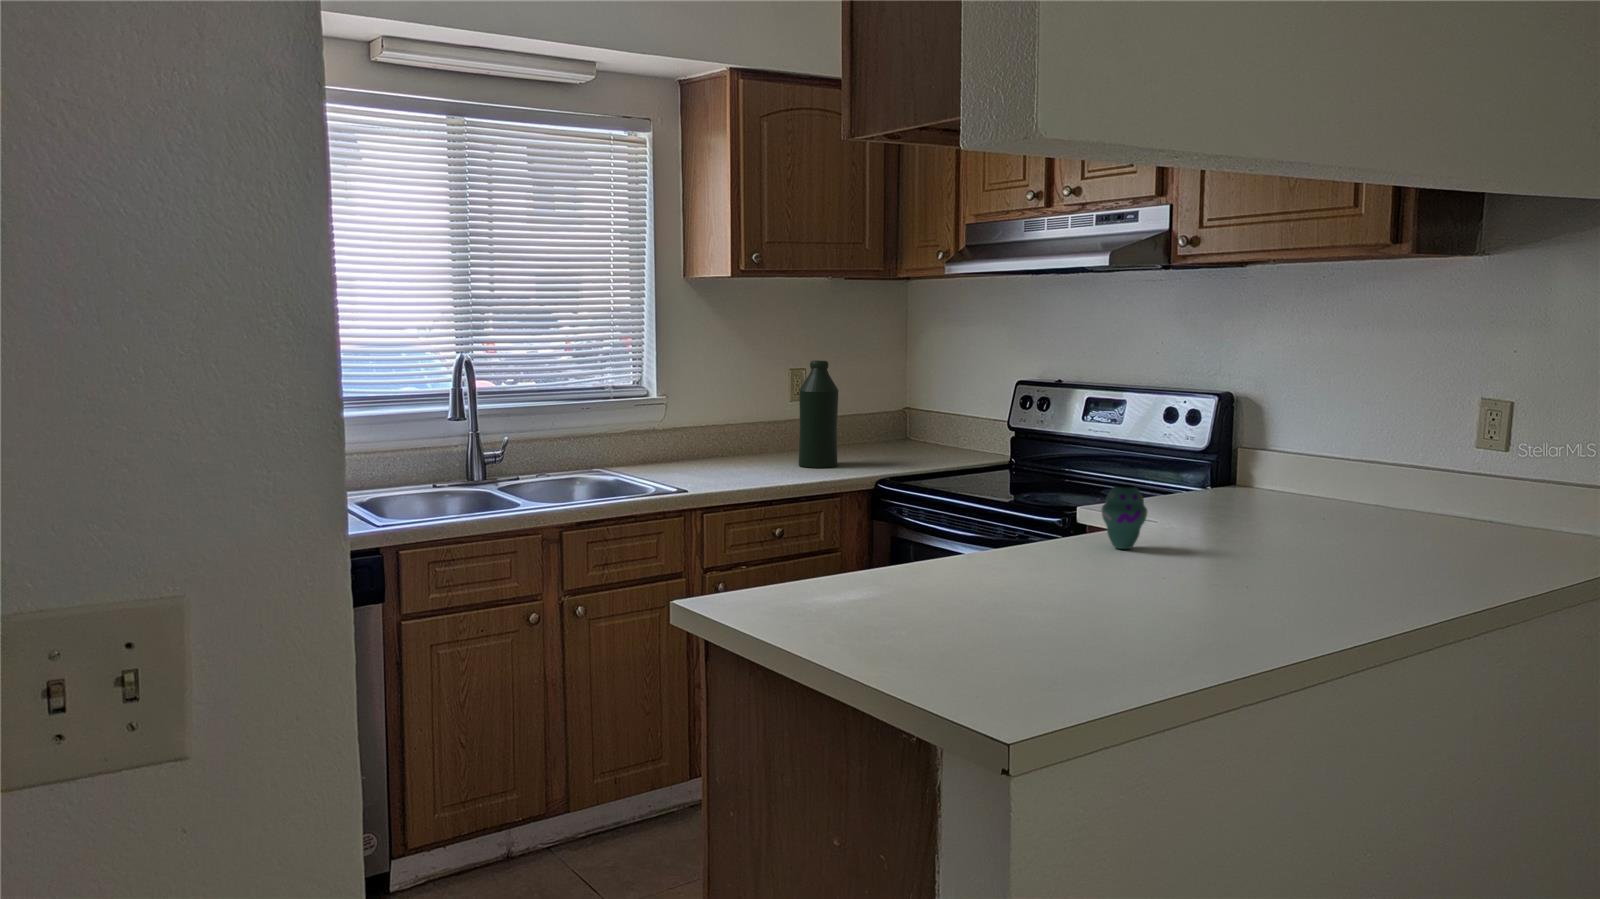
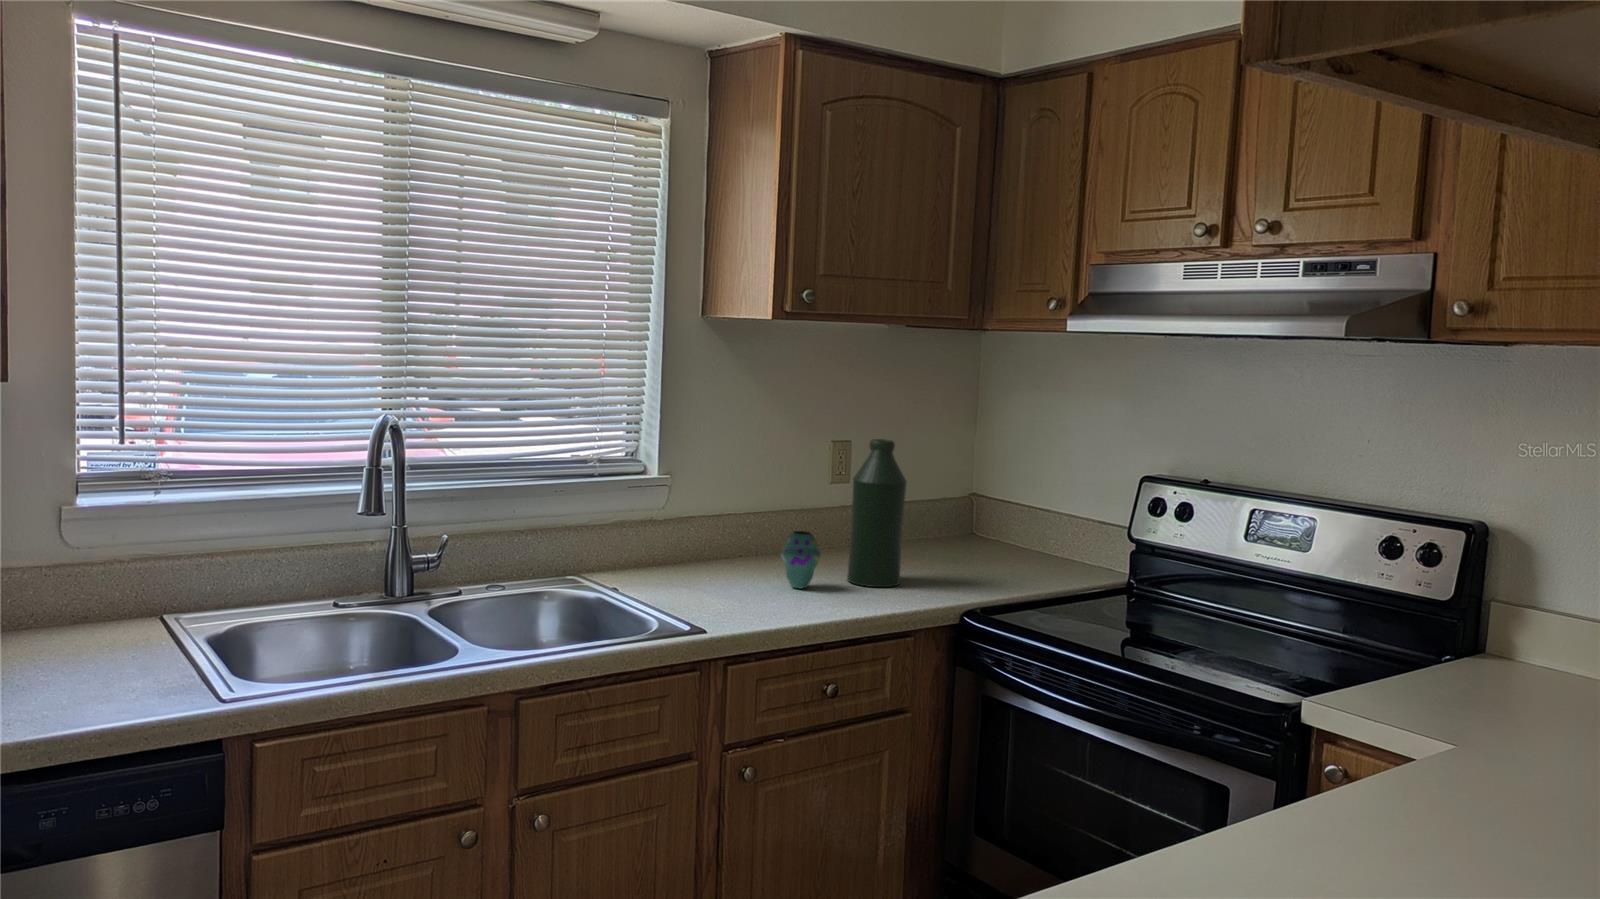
vase: present [1101,485,1148,549] -> present [781,531,821,588]

